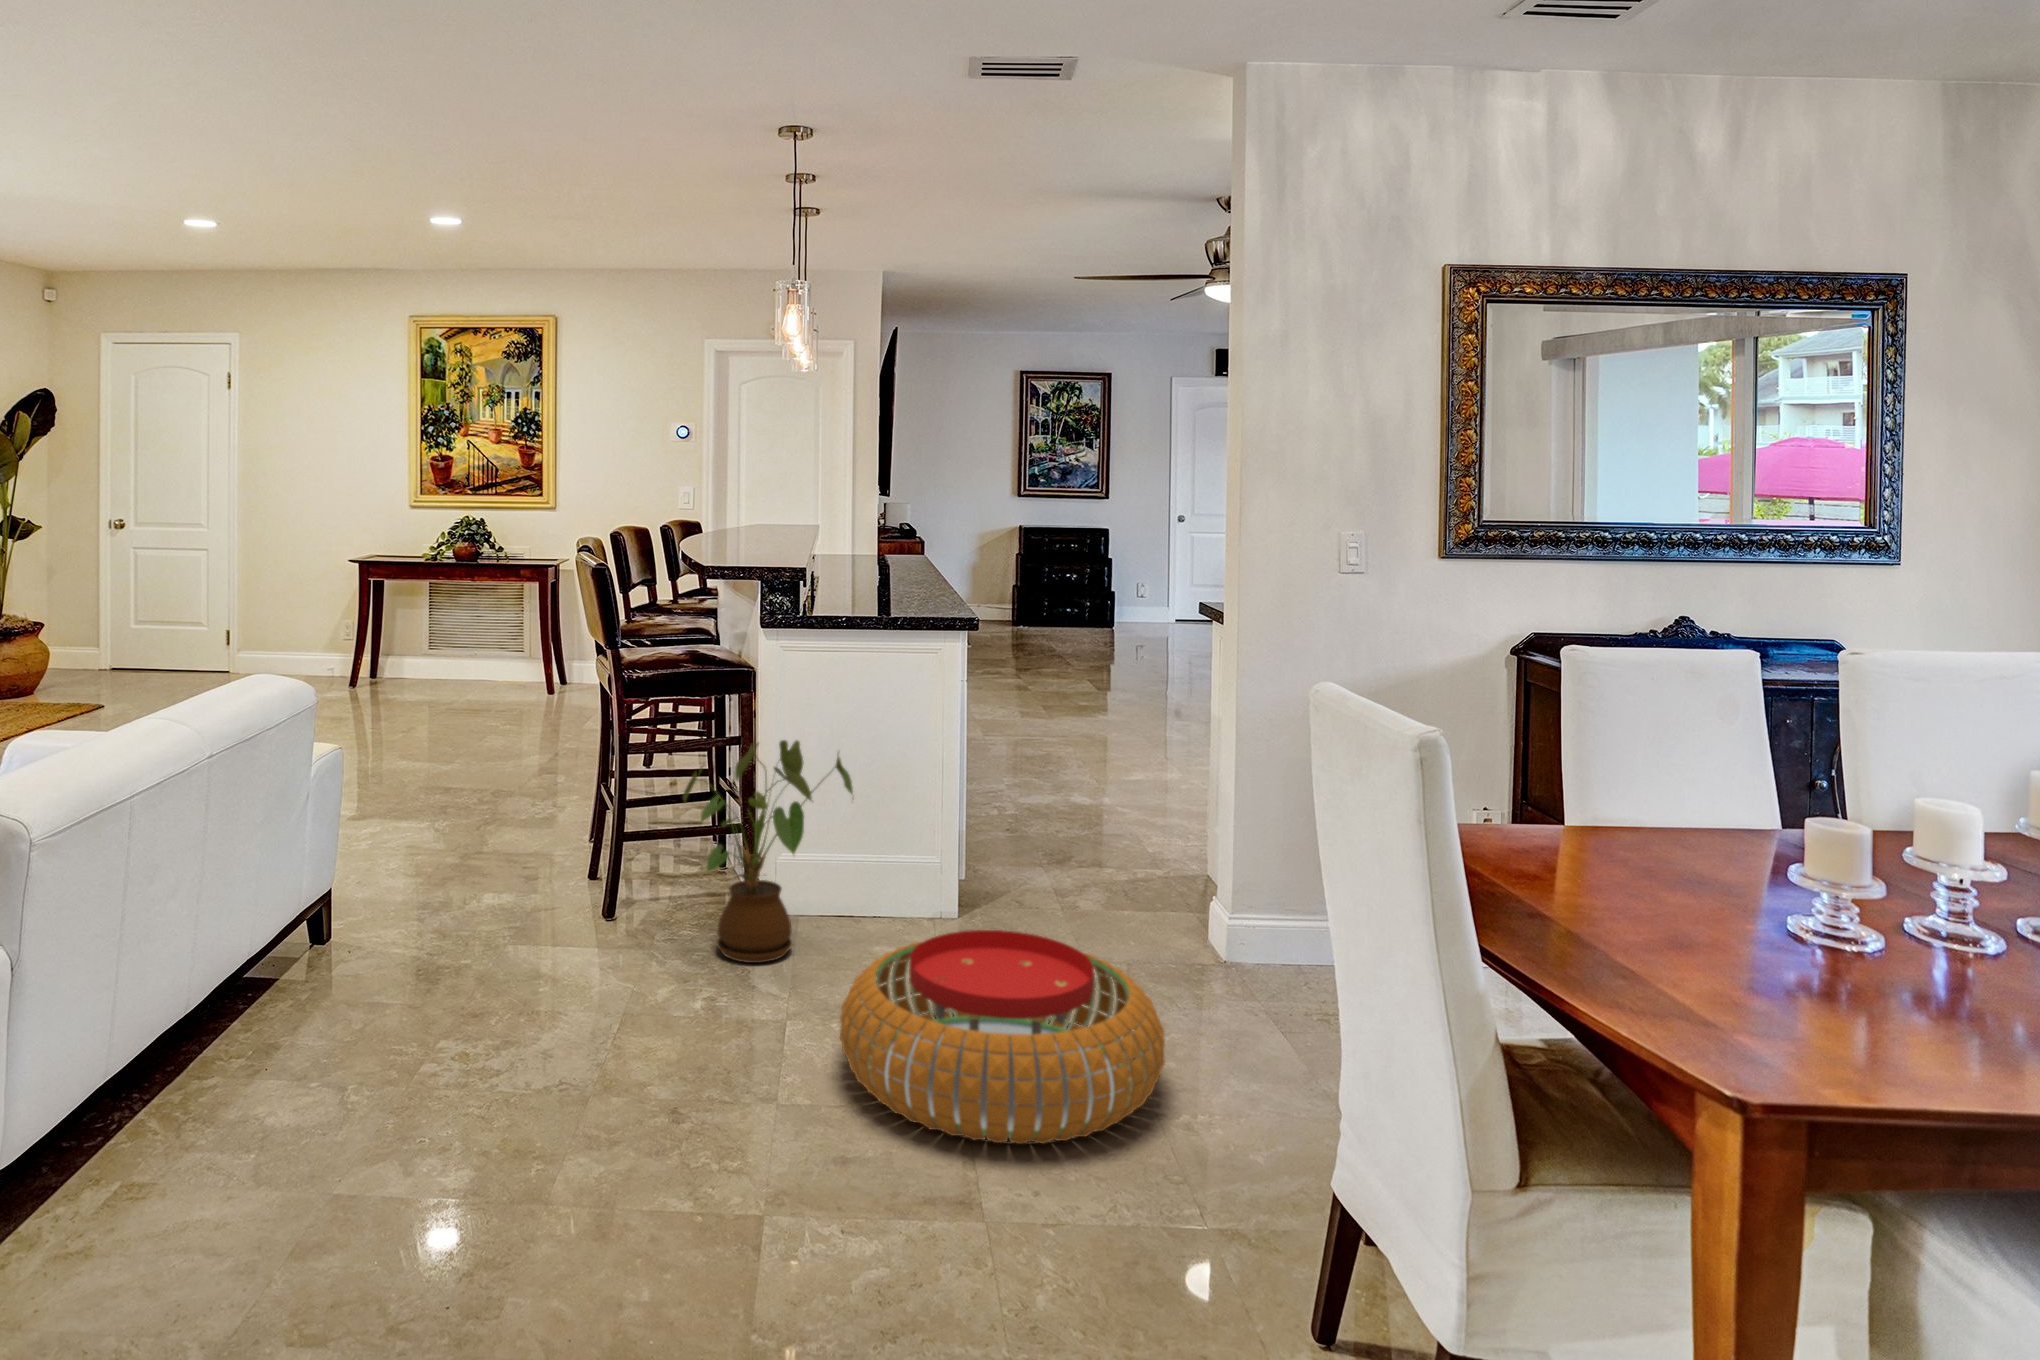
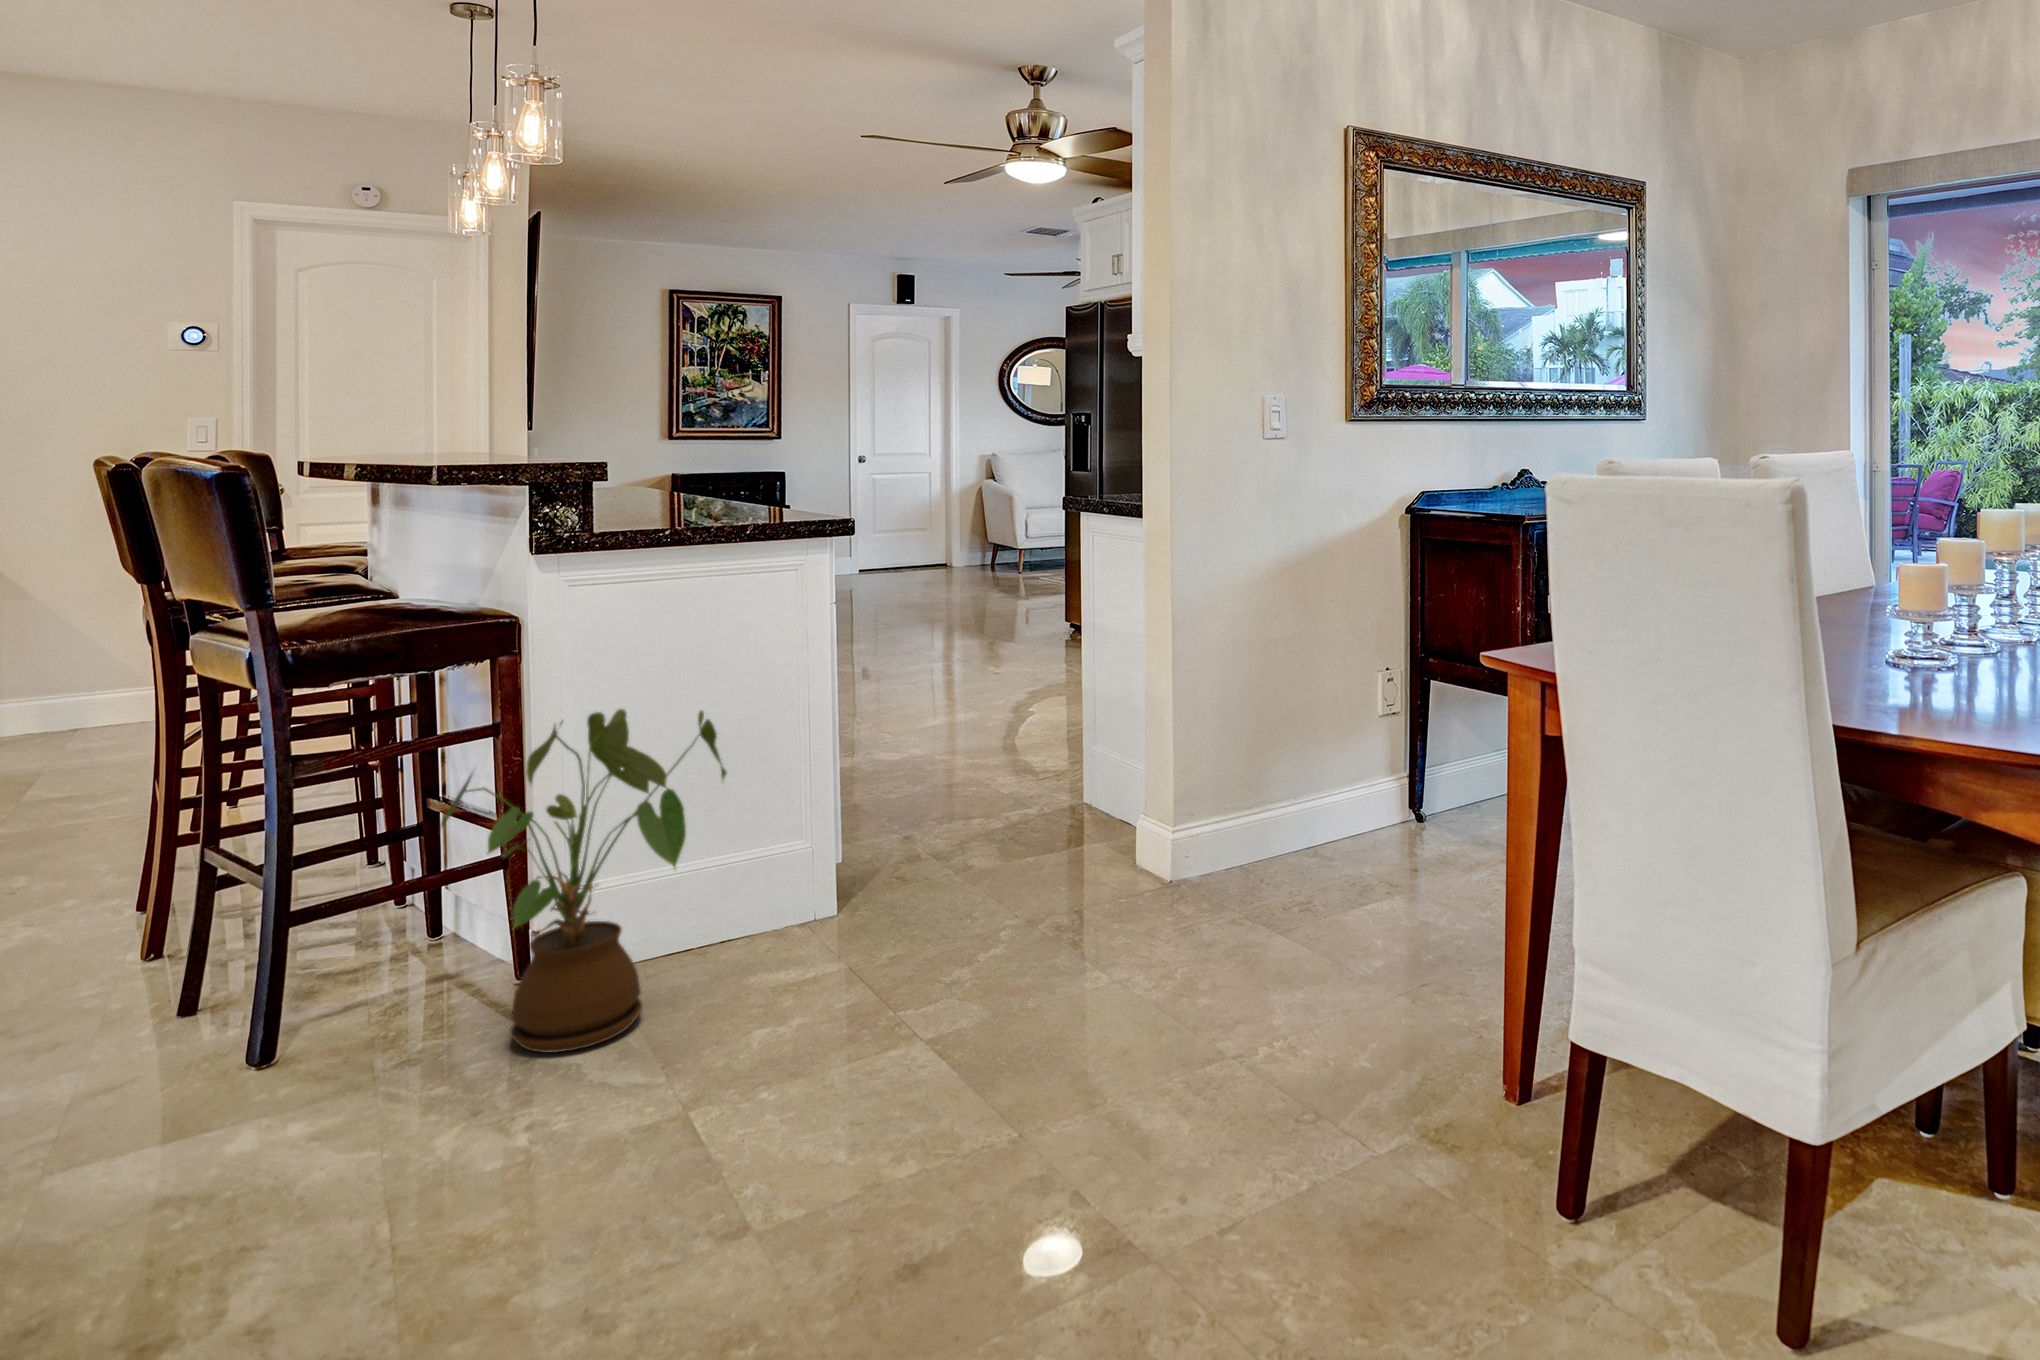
pouf: present [840,930,1165,1144] -> none [823,889,1261,1182]

